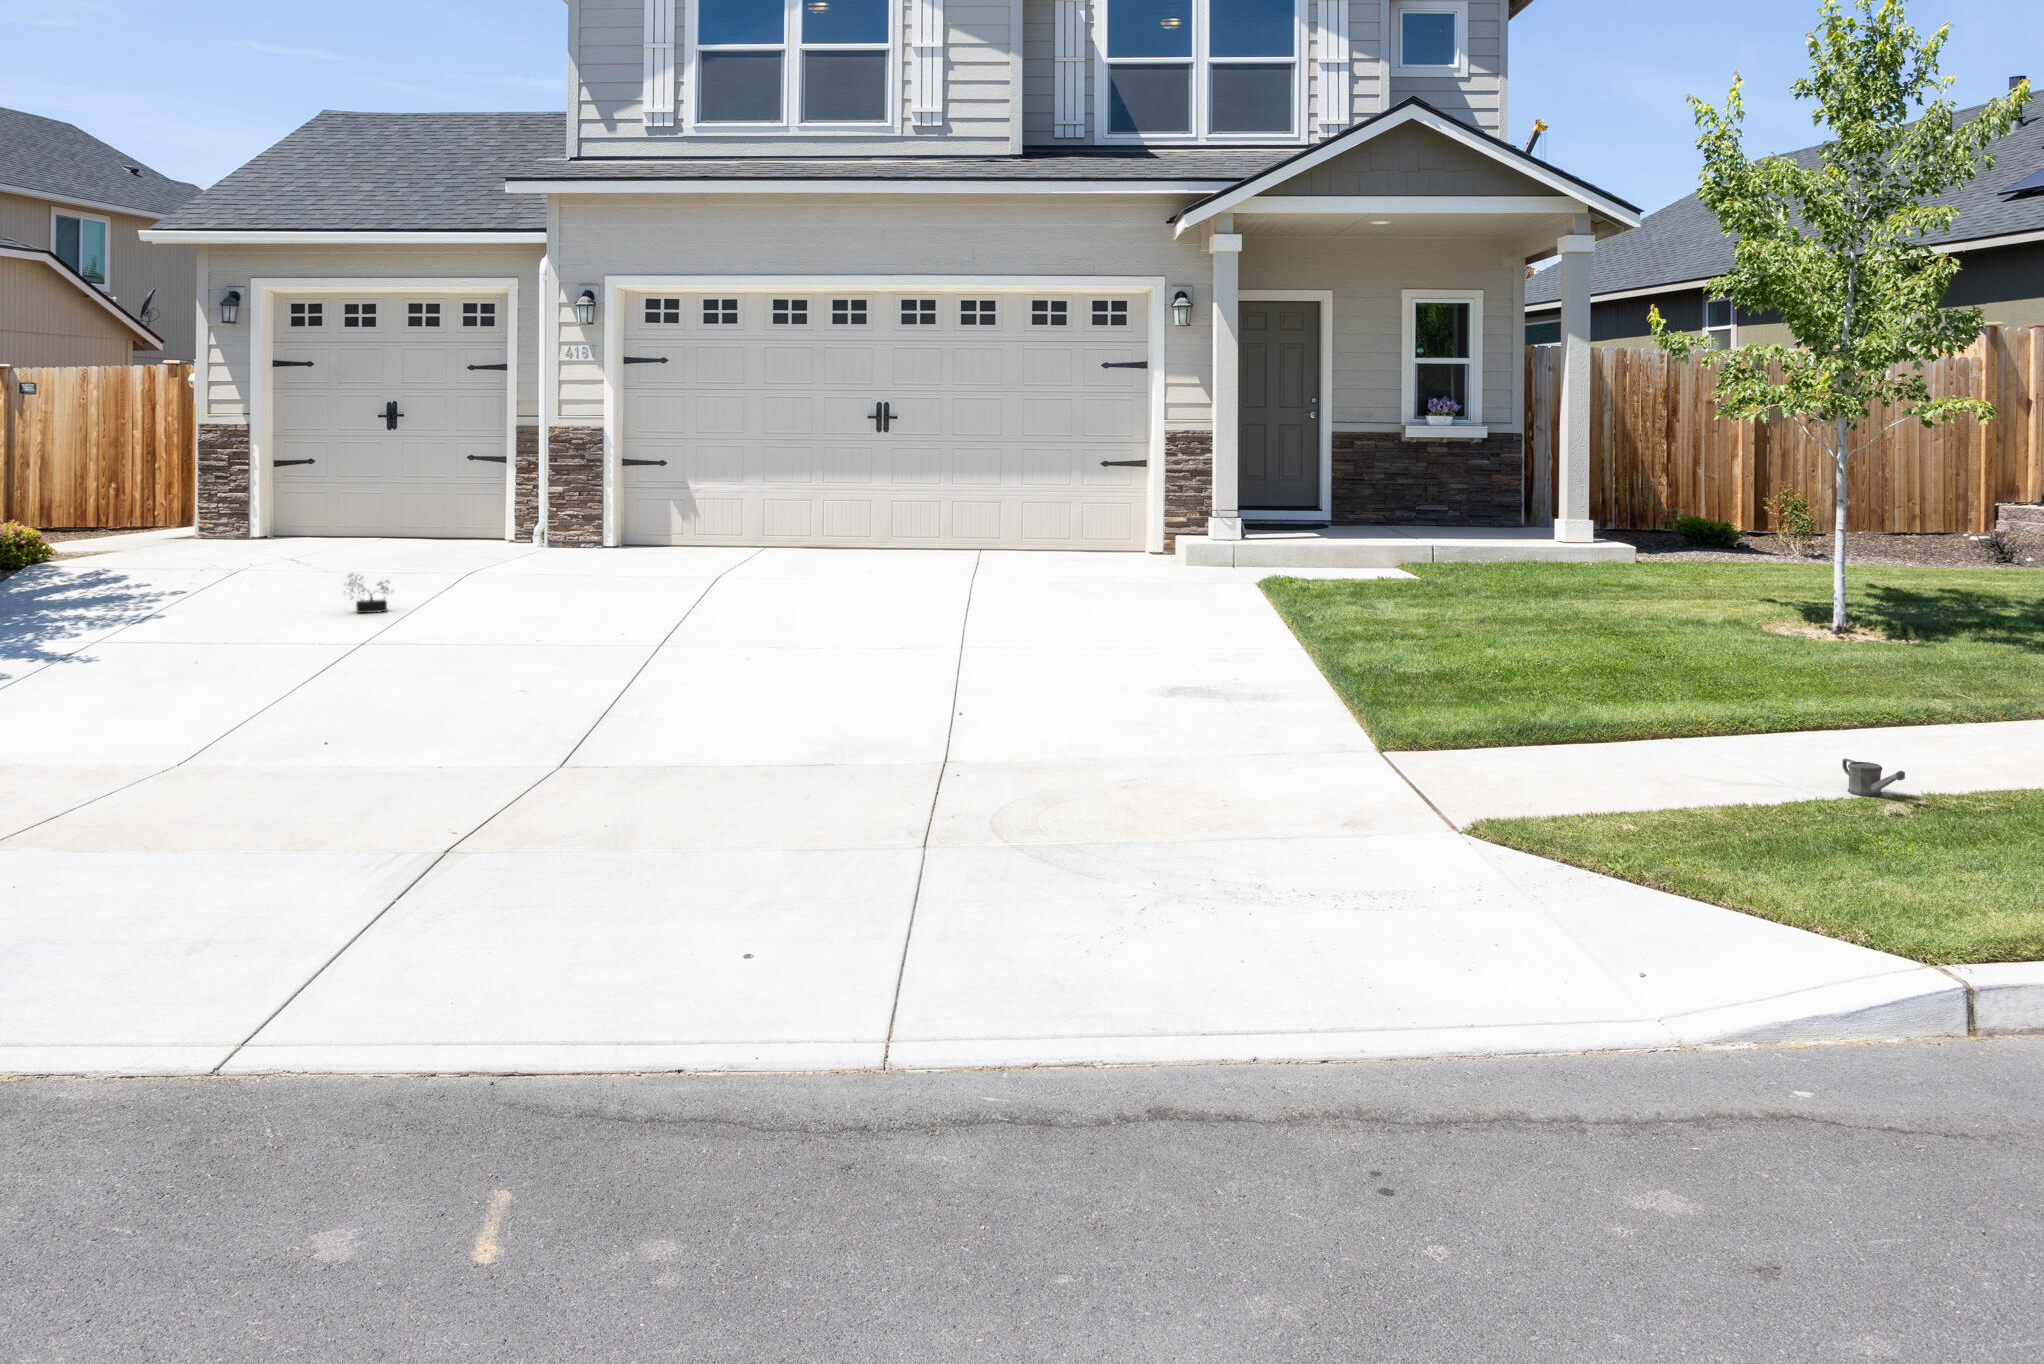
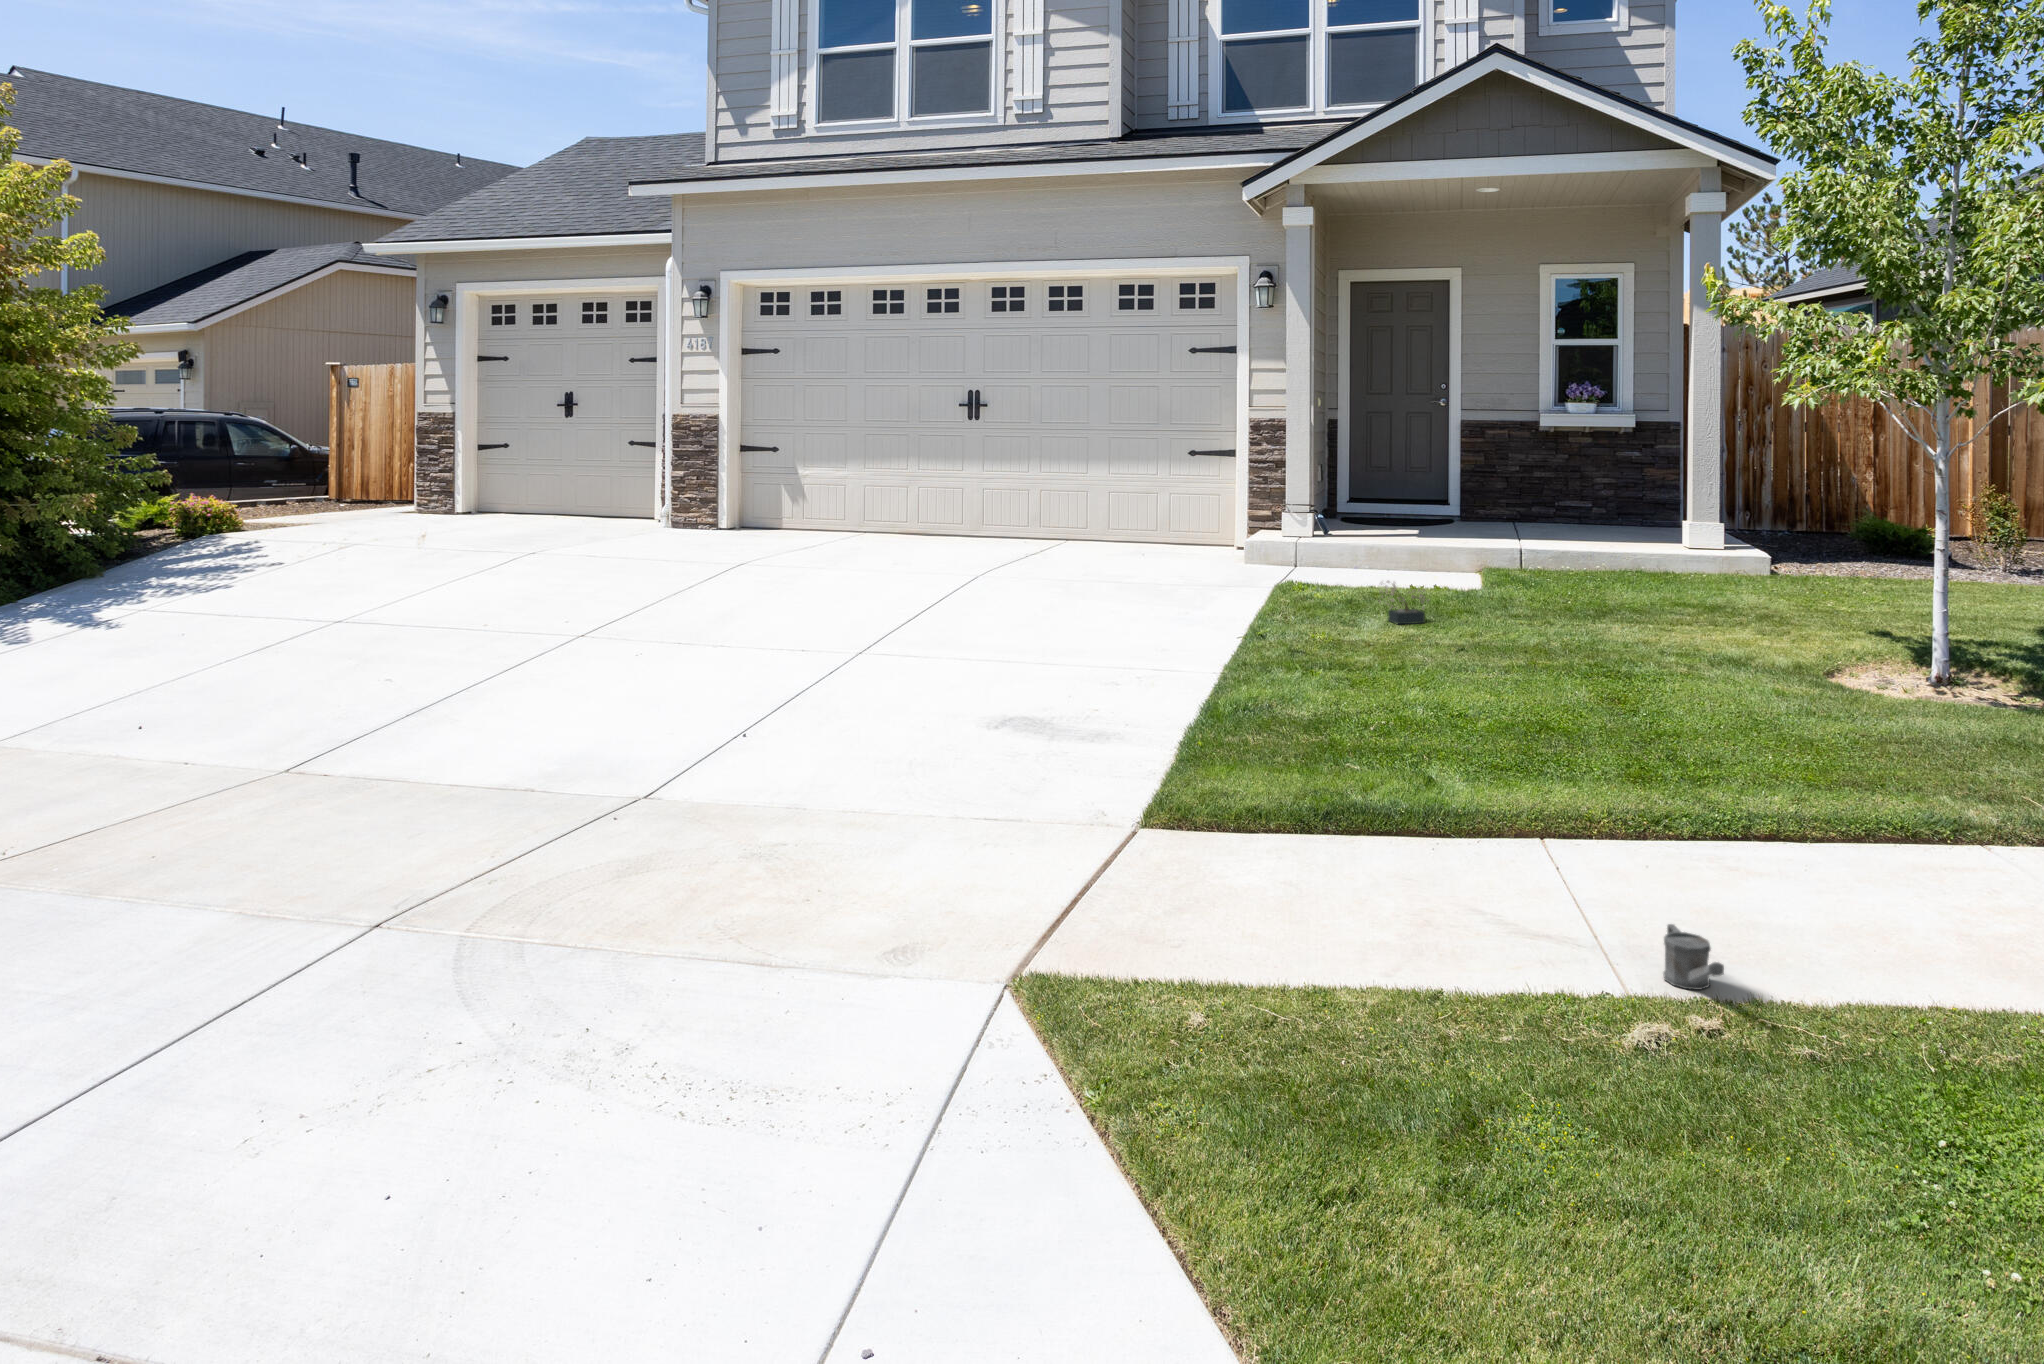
decorative plant: present [349,574,390,613] -> present [1380,581,1425,624]

